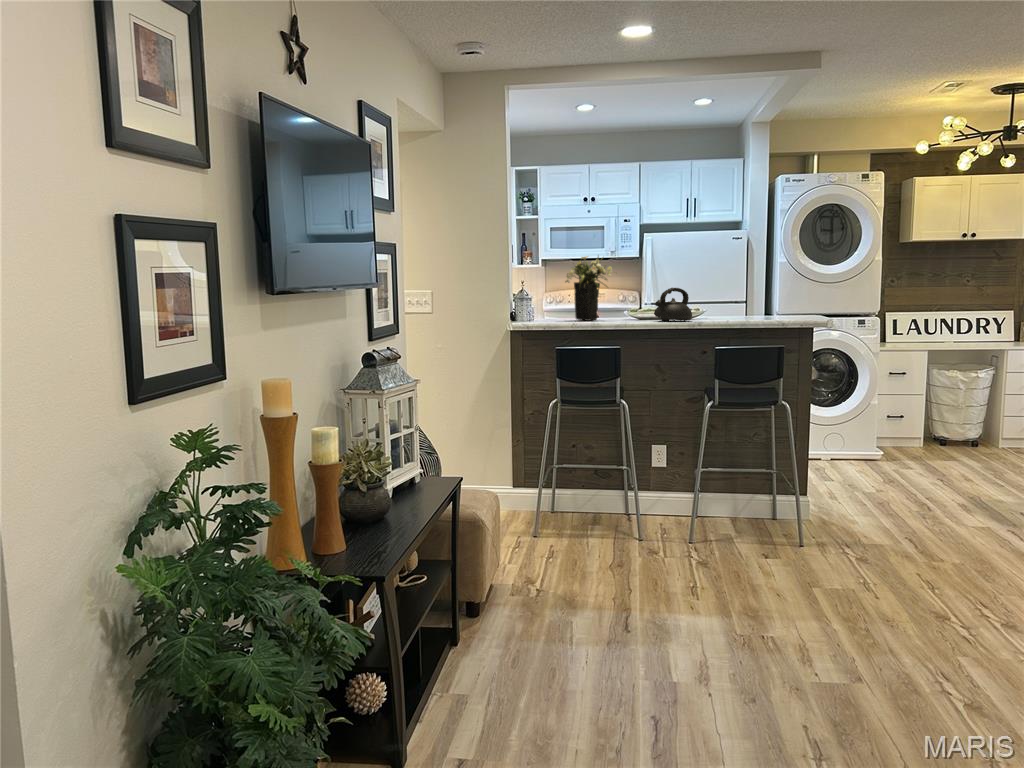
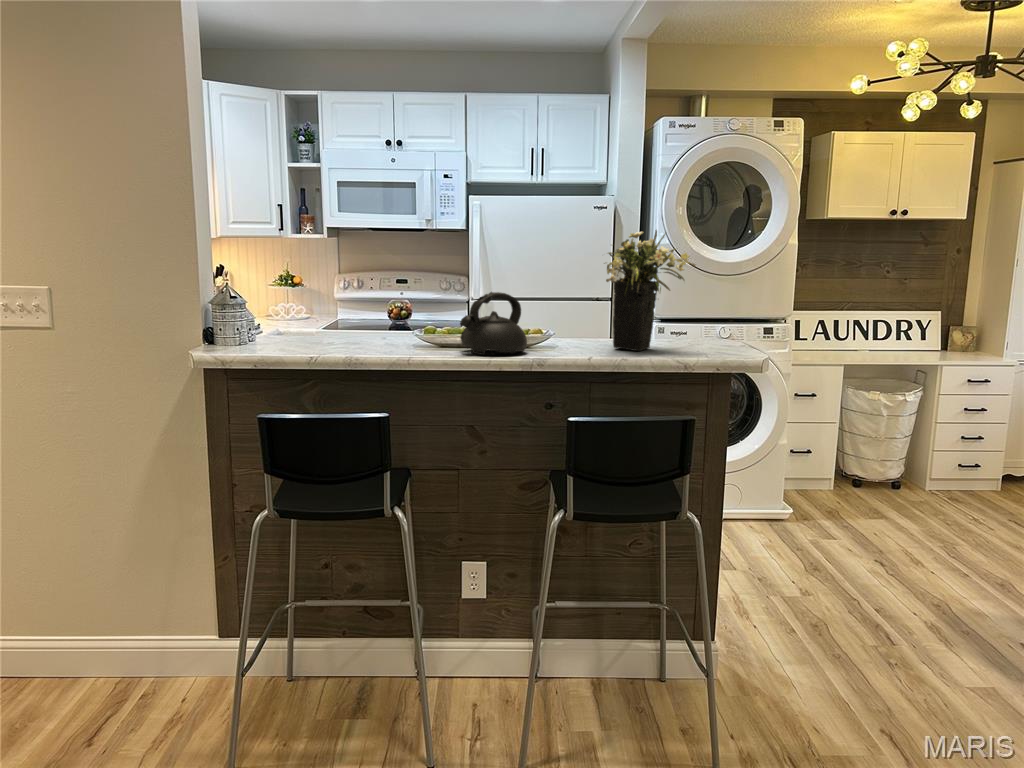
flower arrangement: present [565,256,612,321] -> present [604,230,695,351]

